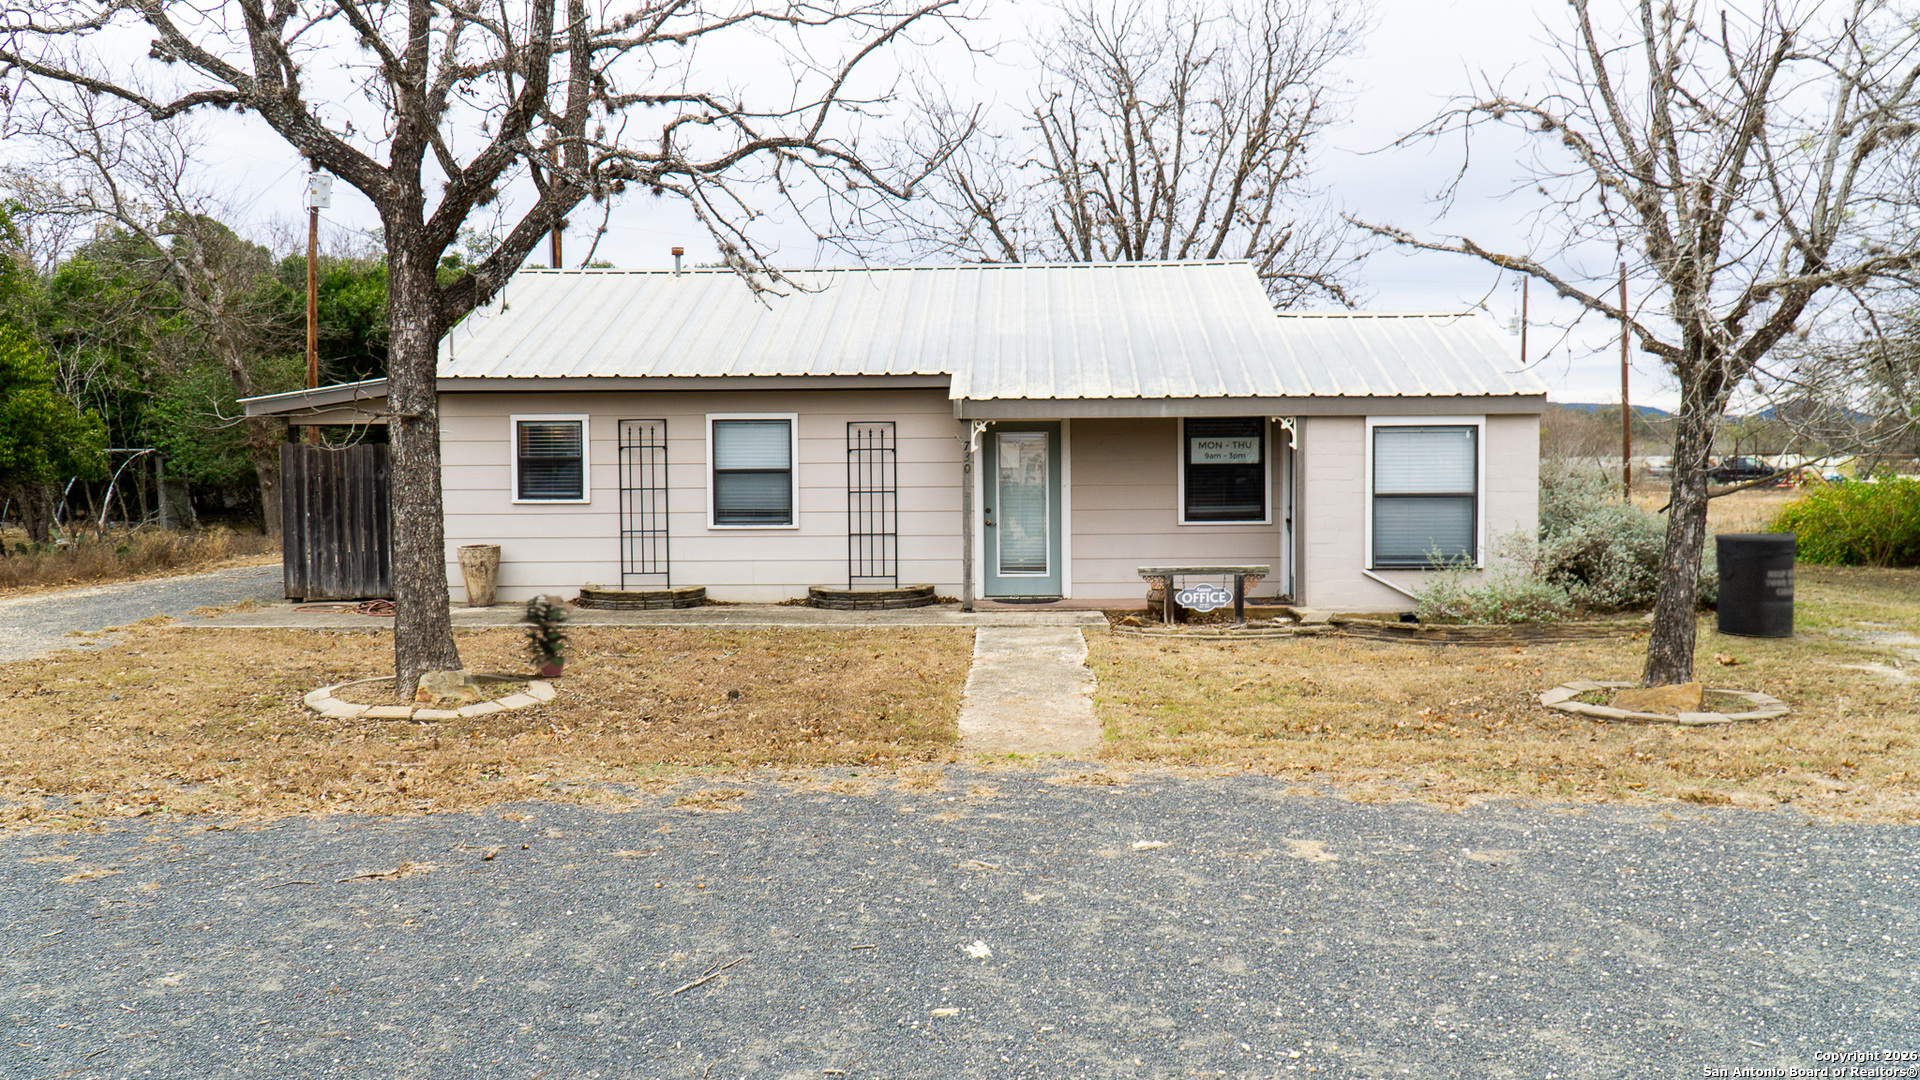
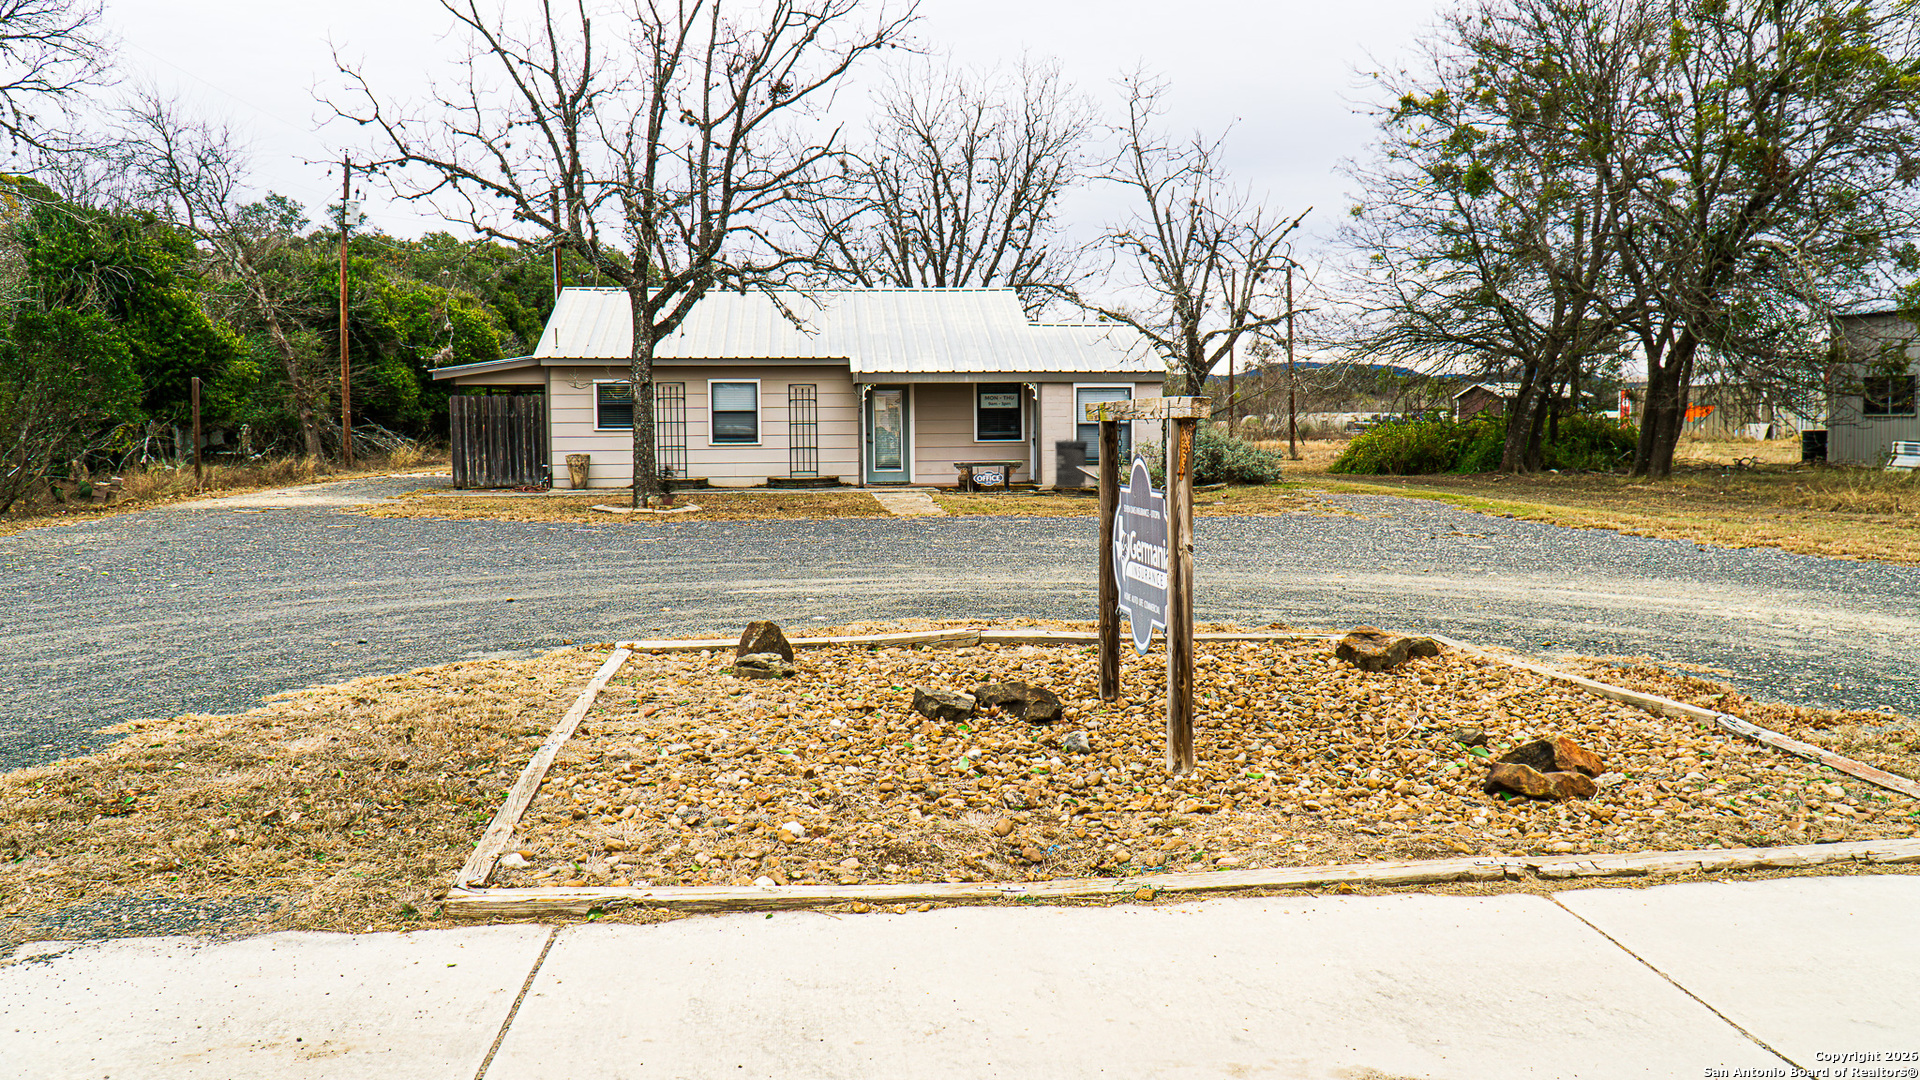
trash can: present [1715,531,1797,638] -> present [1055,440,1088,487]

